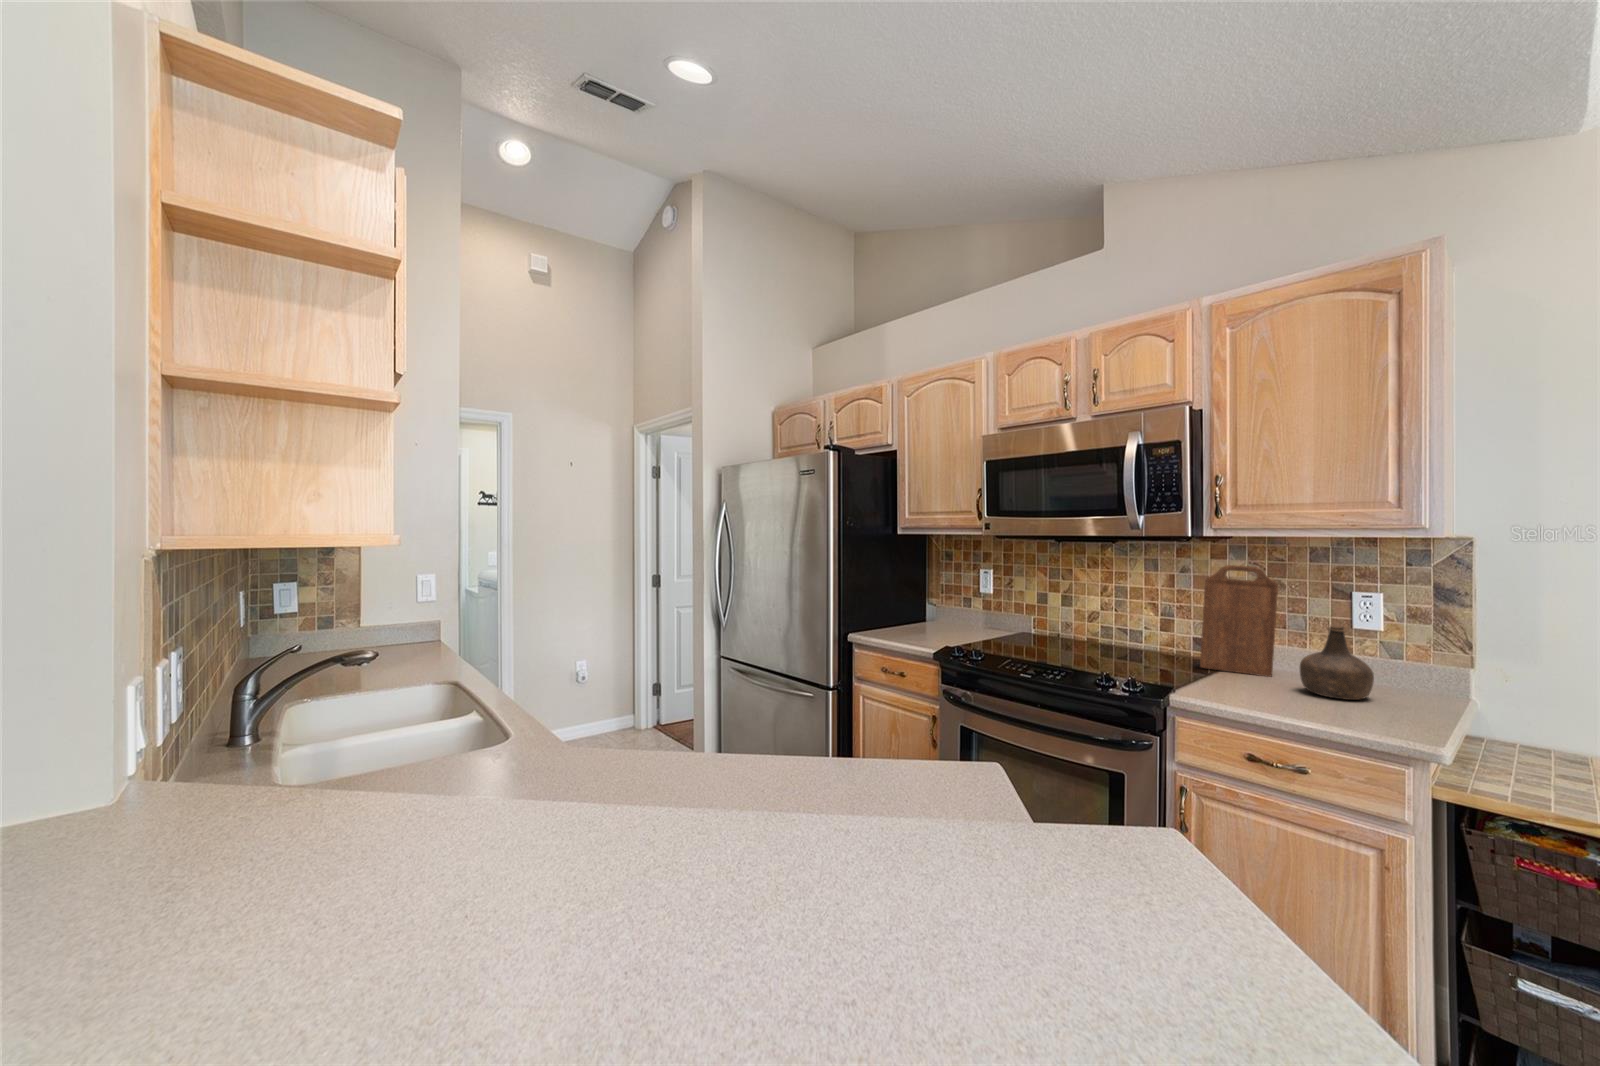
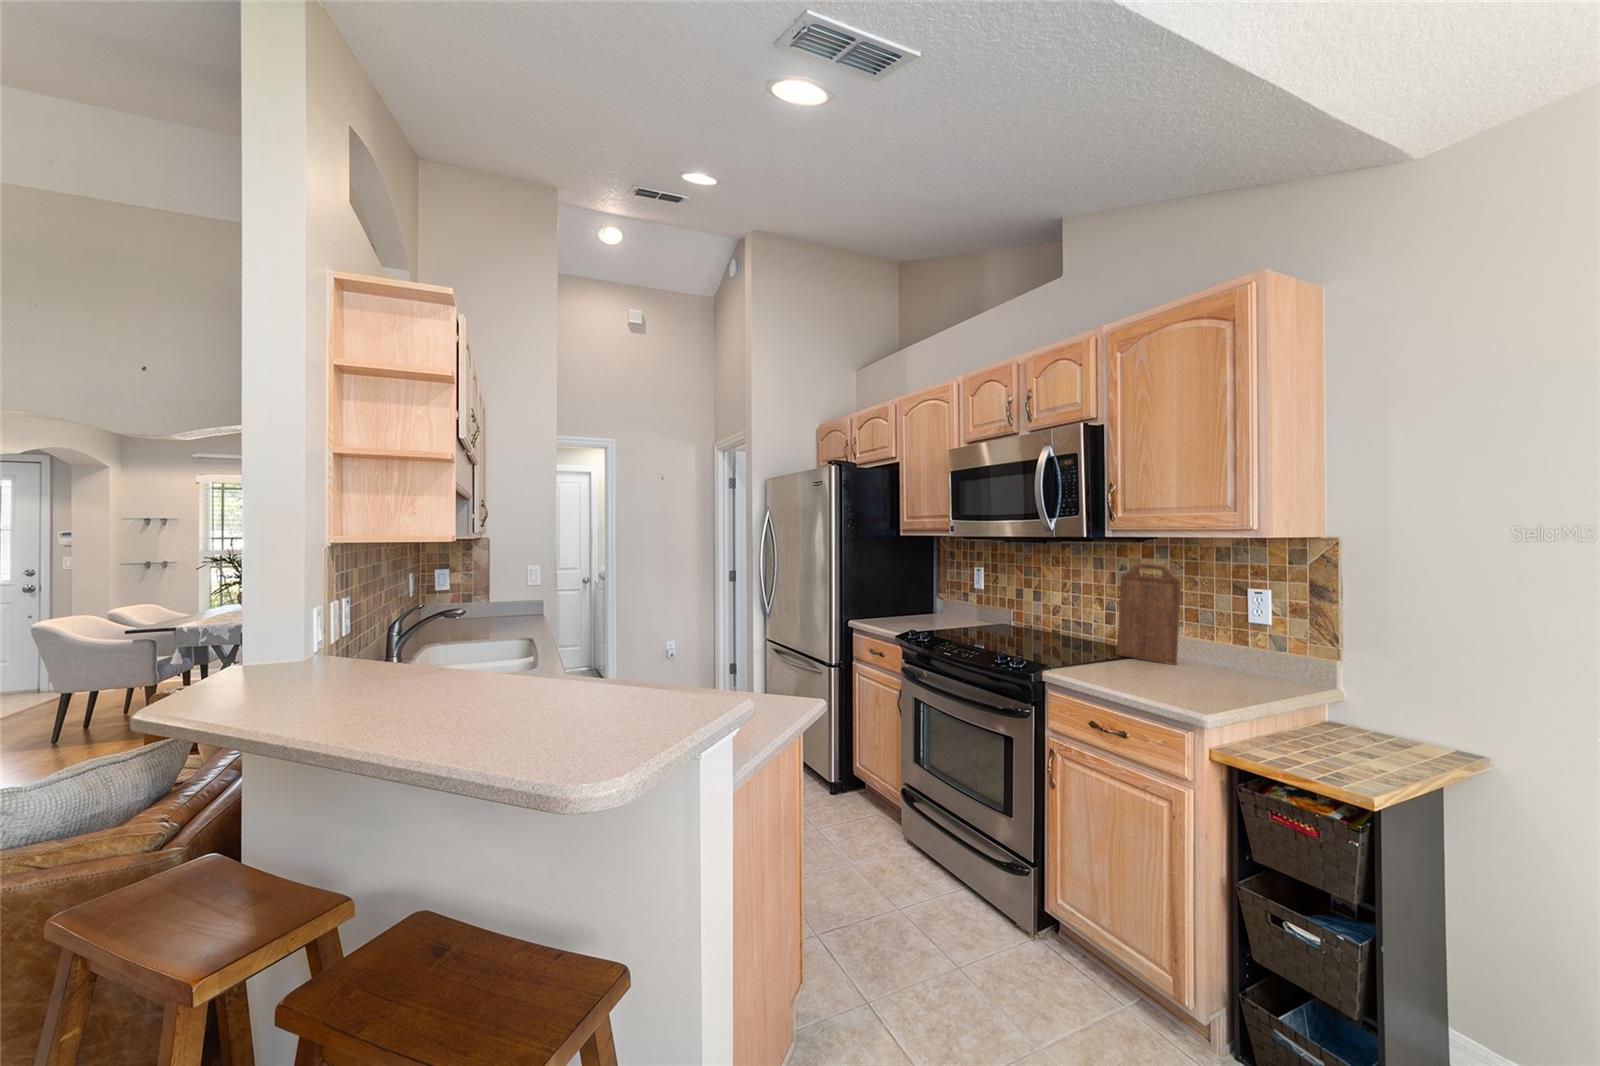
bottle: present [1300,625,1374,700] -> none [1175,617,1237,685]

